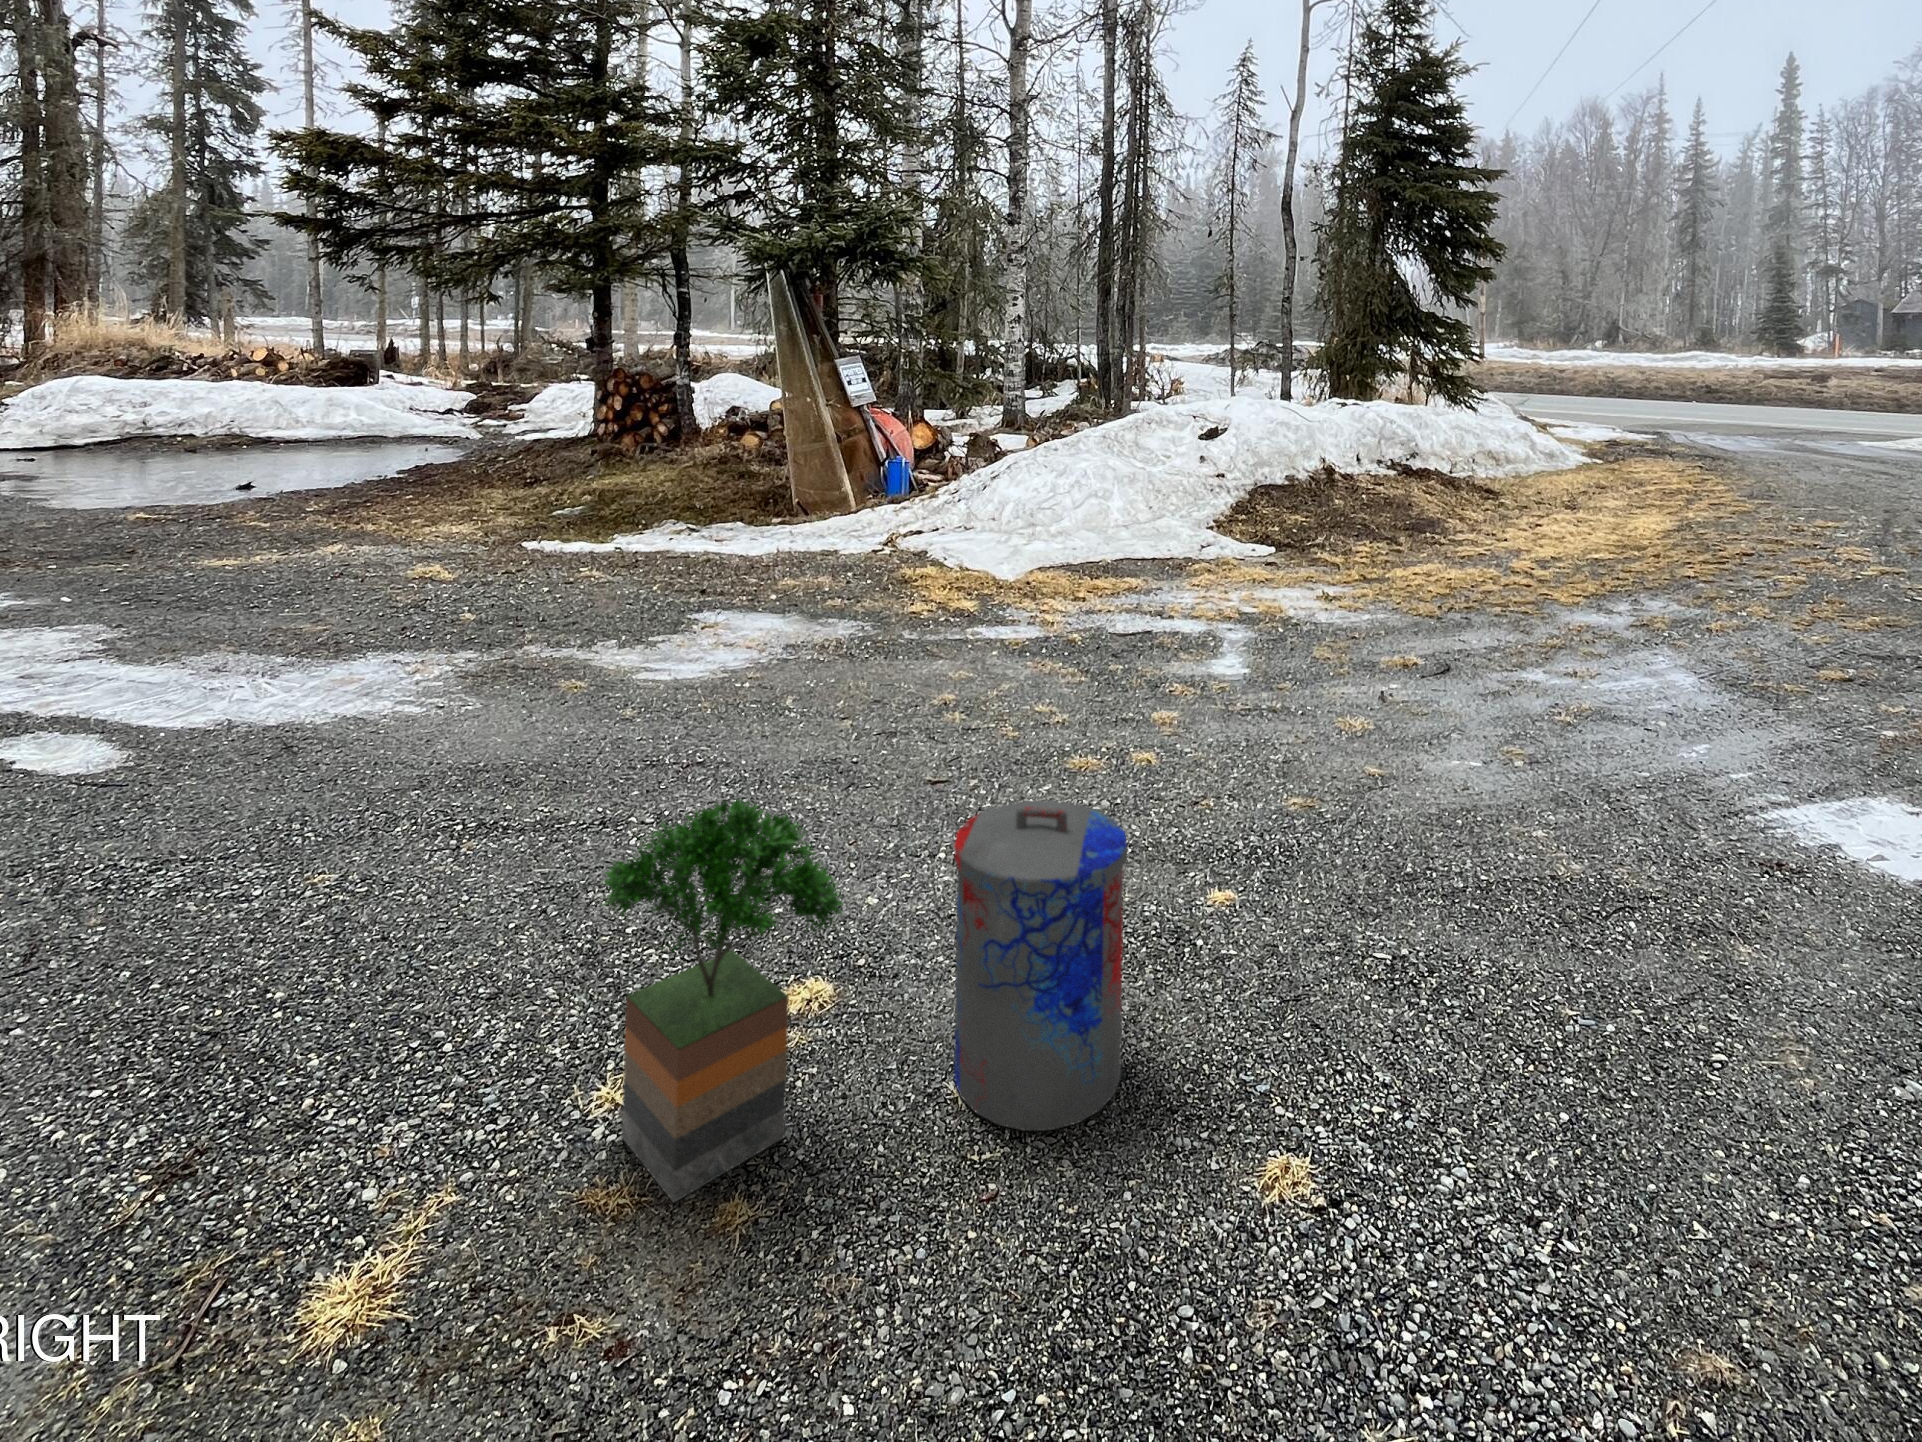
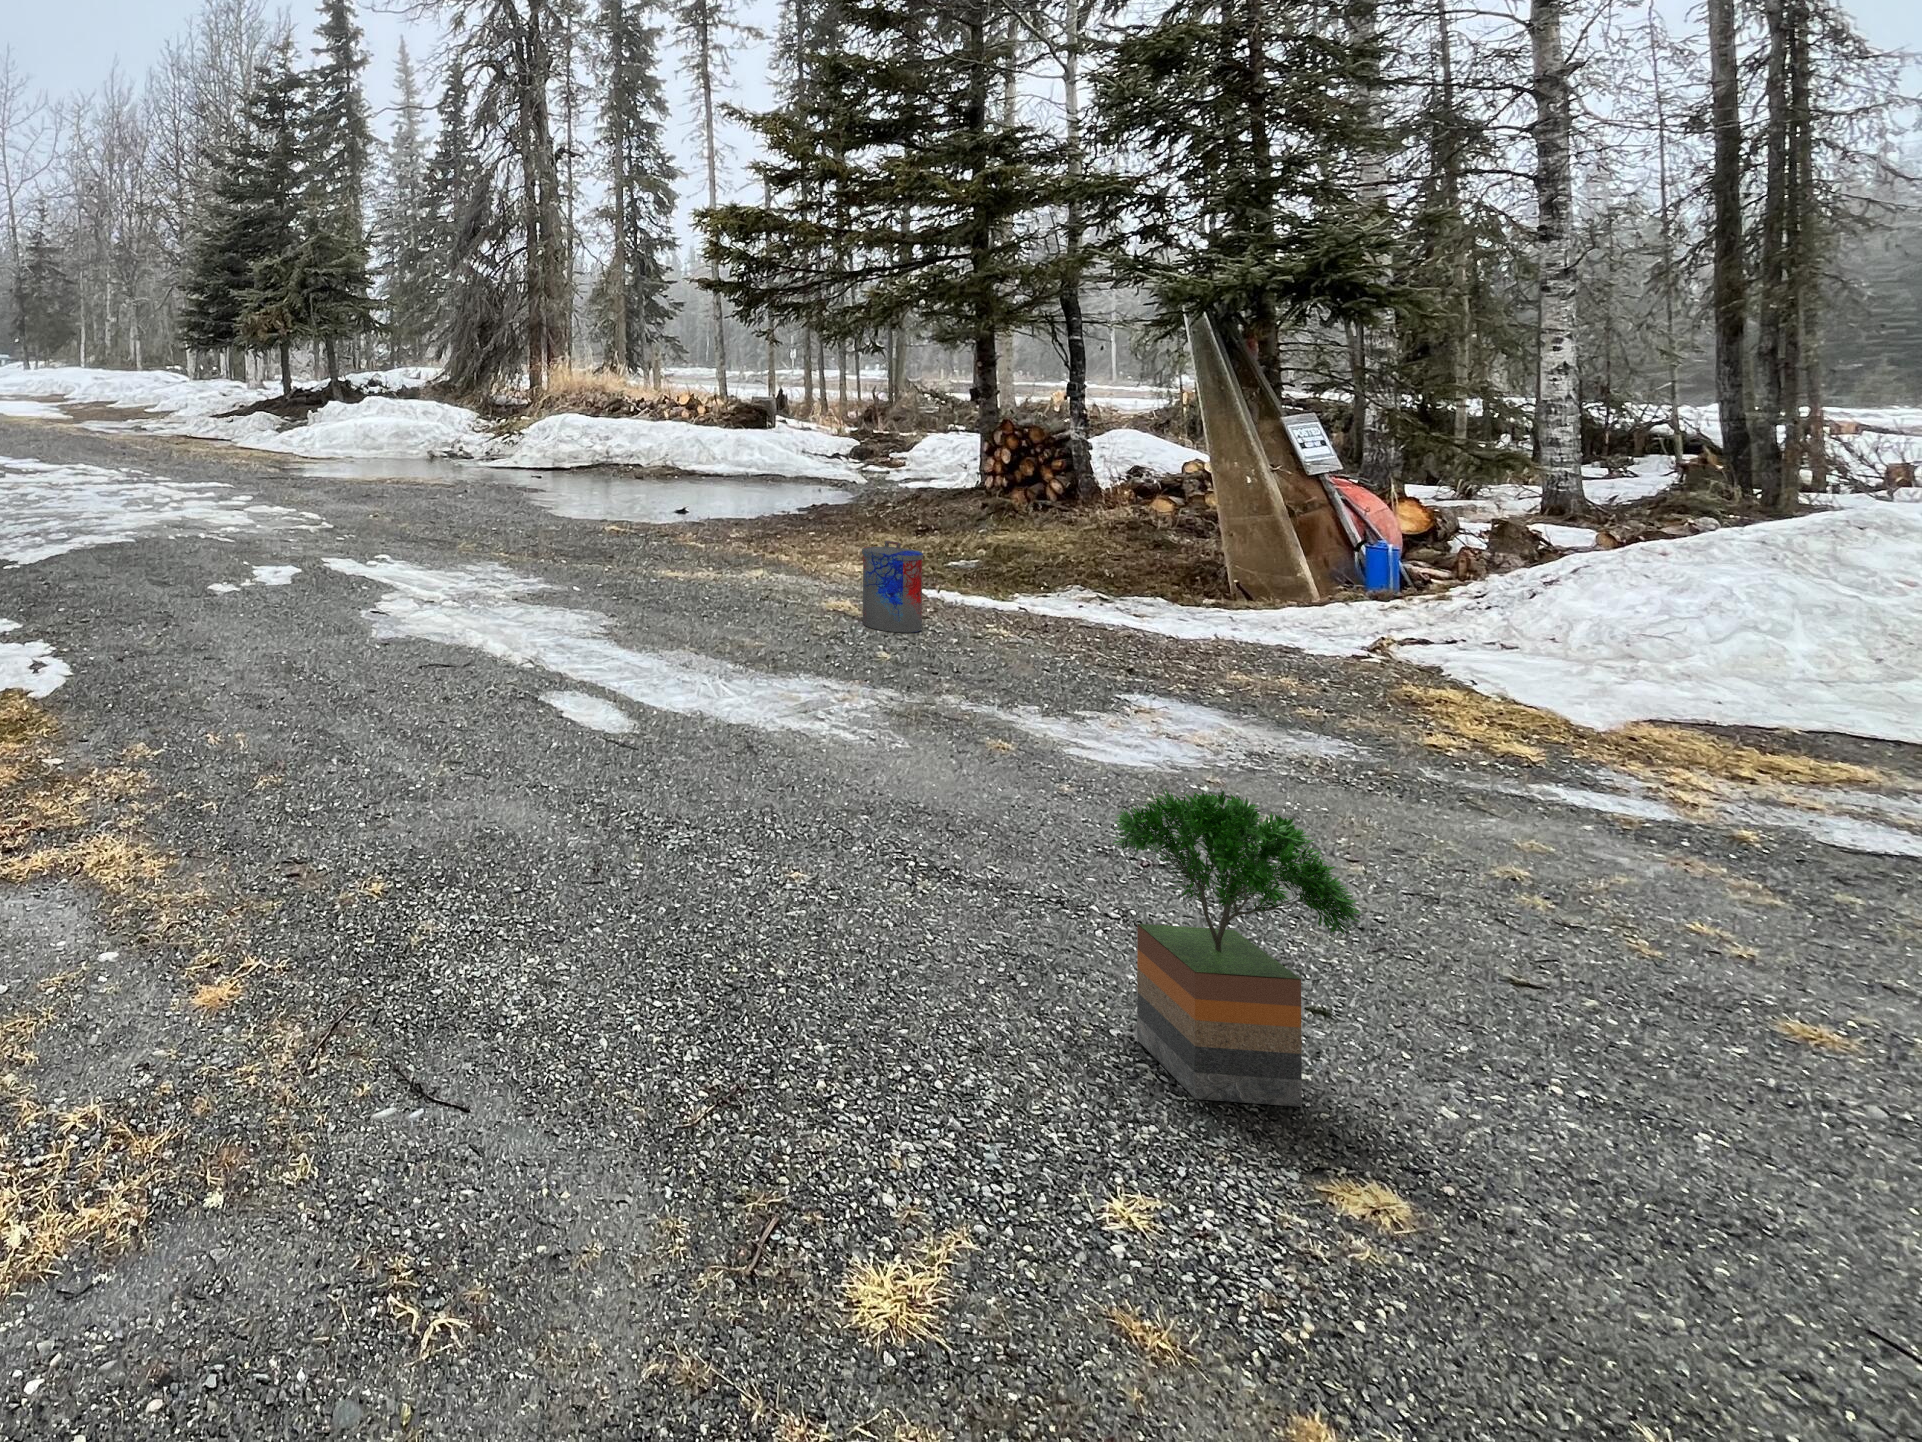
trash can: present [954,801,1127,1131] -> present [862,541,923,633]

